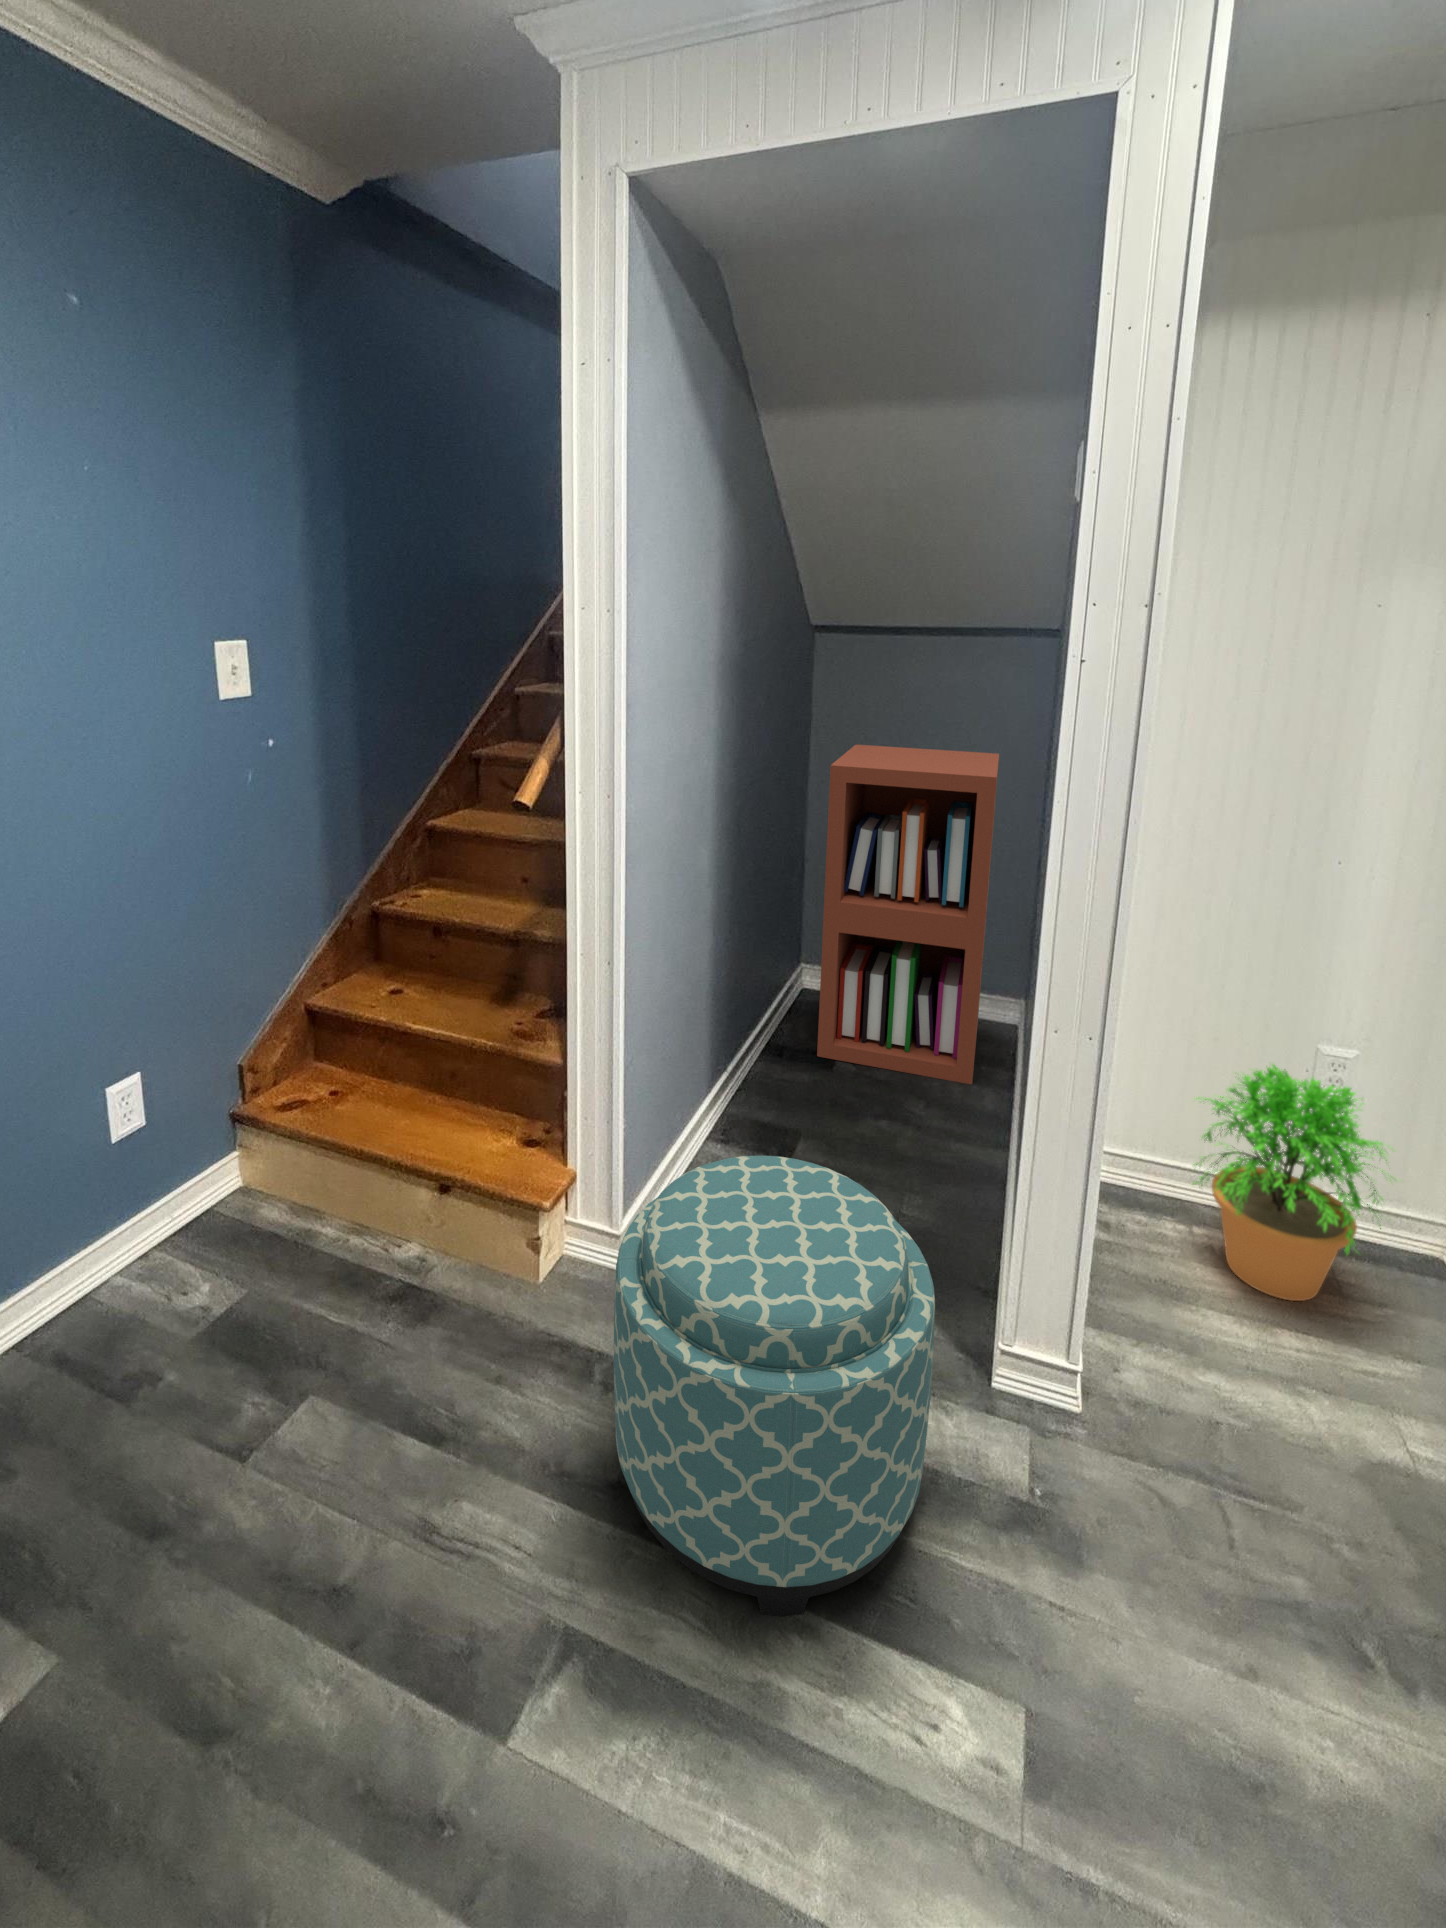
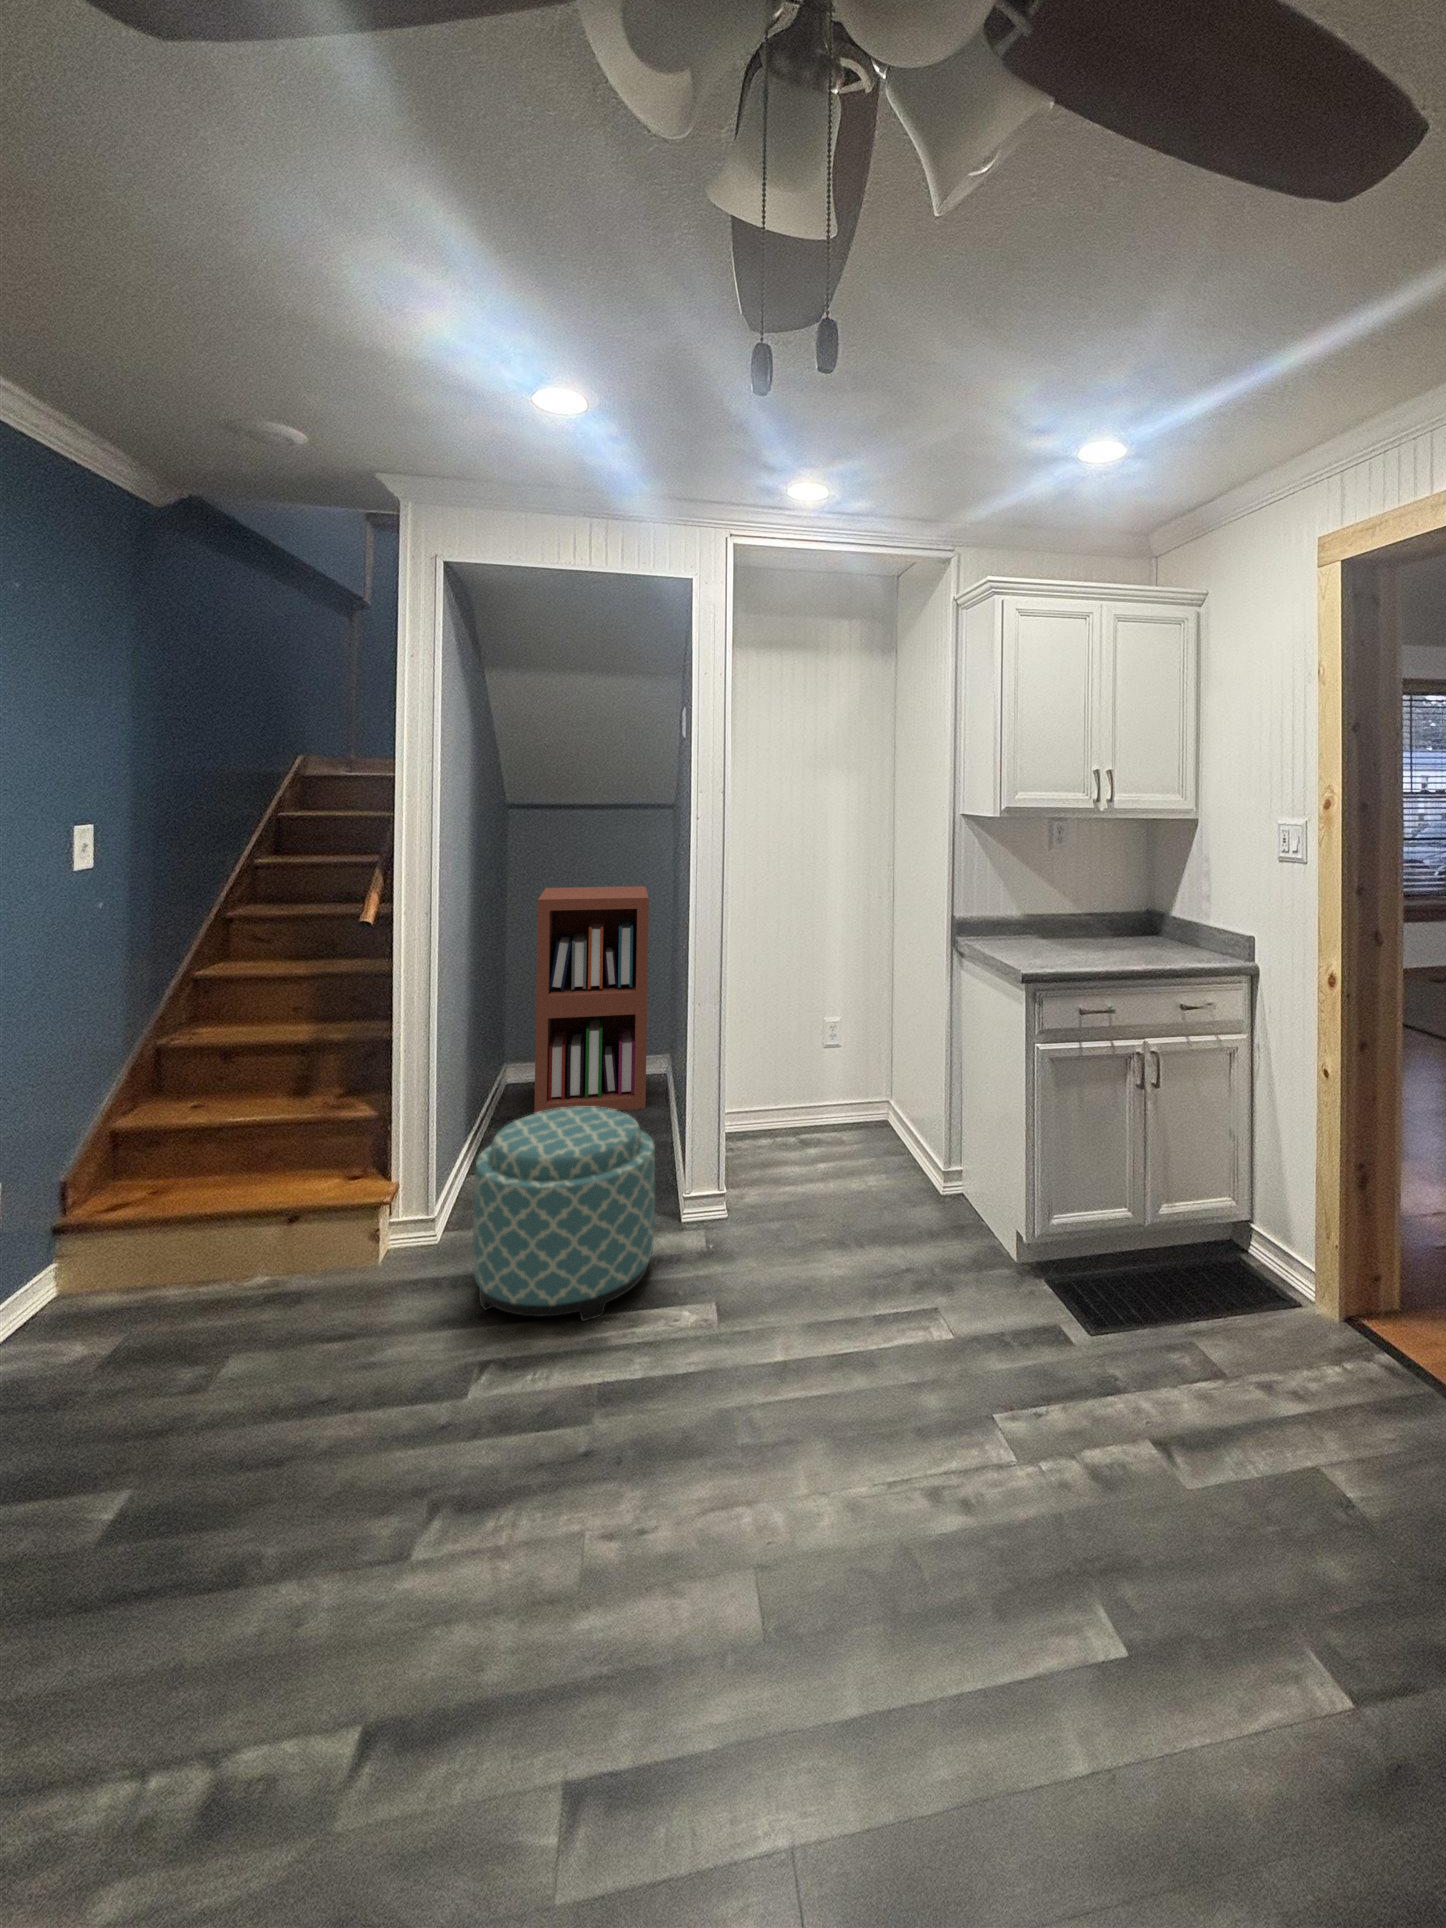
potted plant: present [1194,1065,1389,1301] -> none [769,1030,859,1153]

